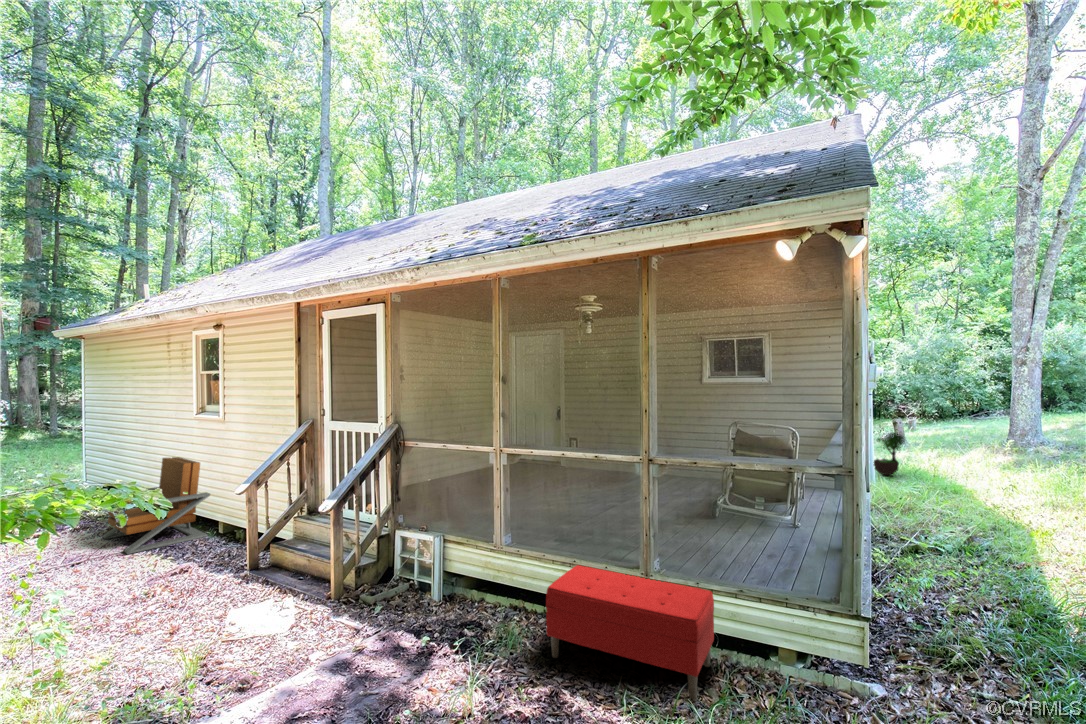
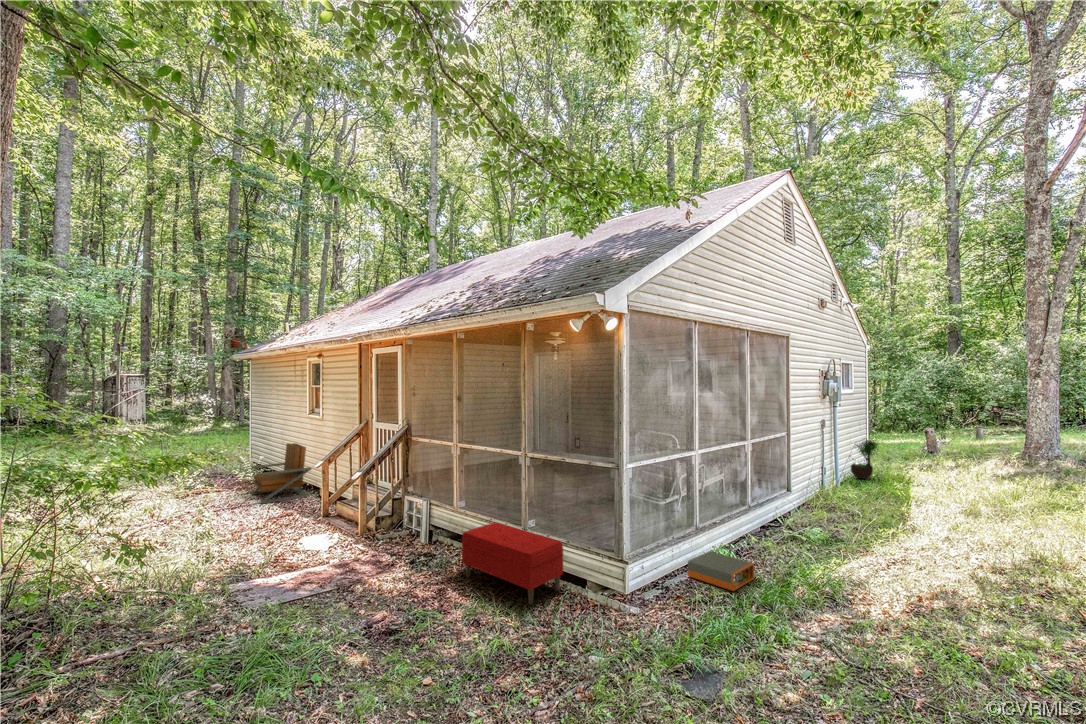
storage box: none [851,582,935,638] -> present [688,551,754,591]

